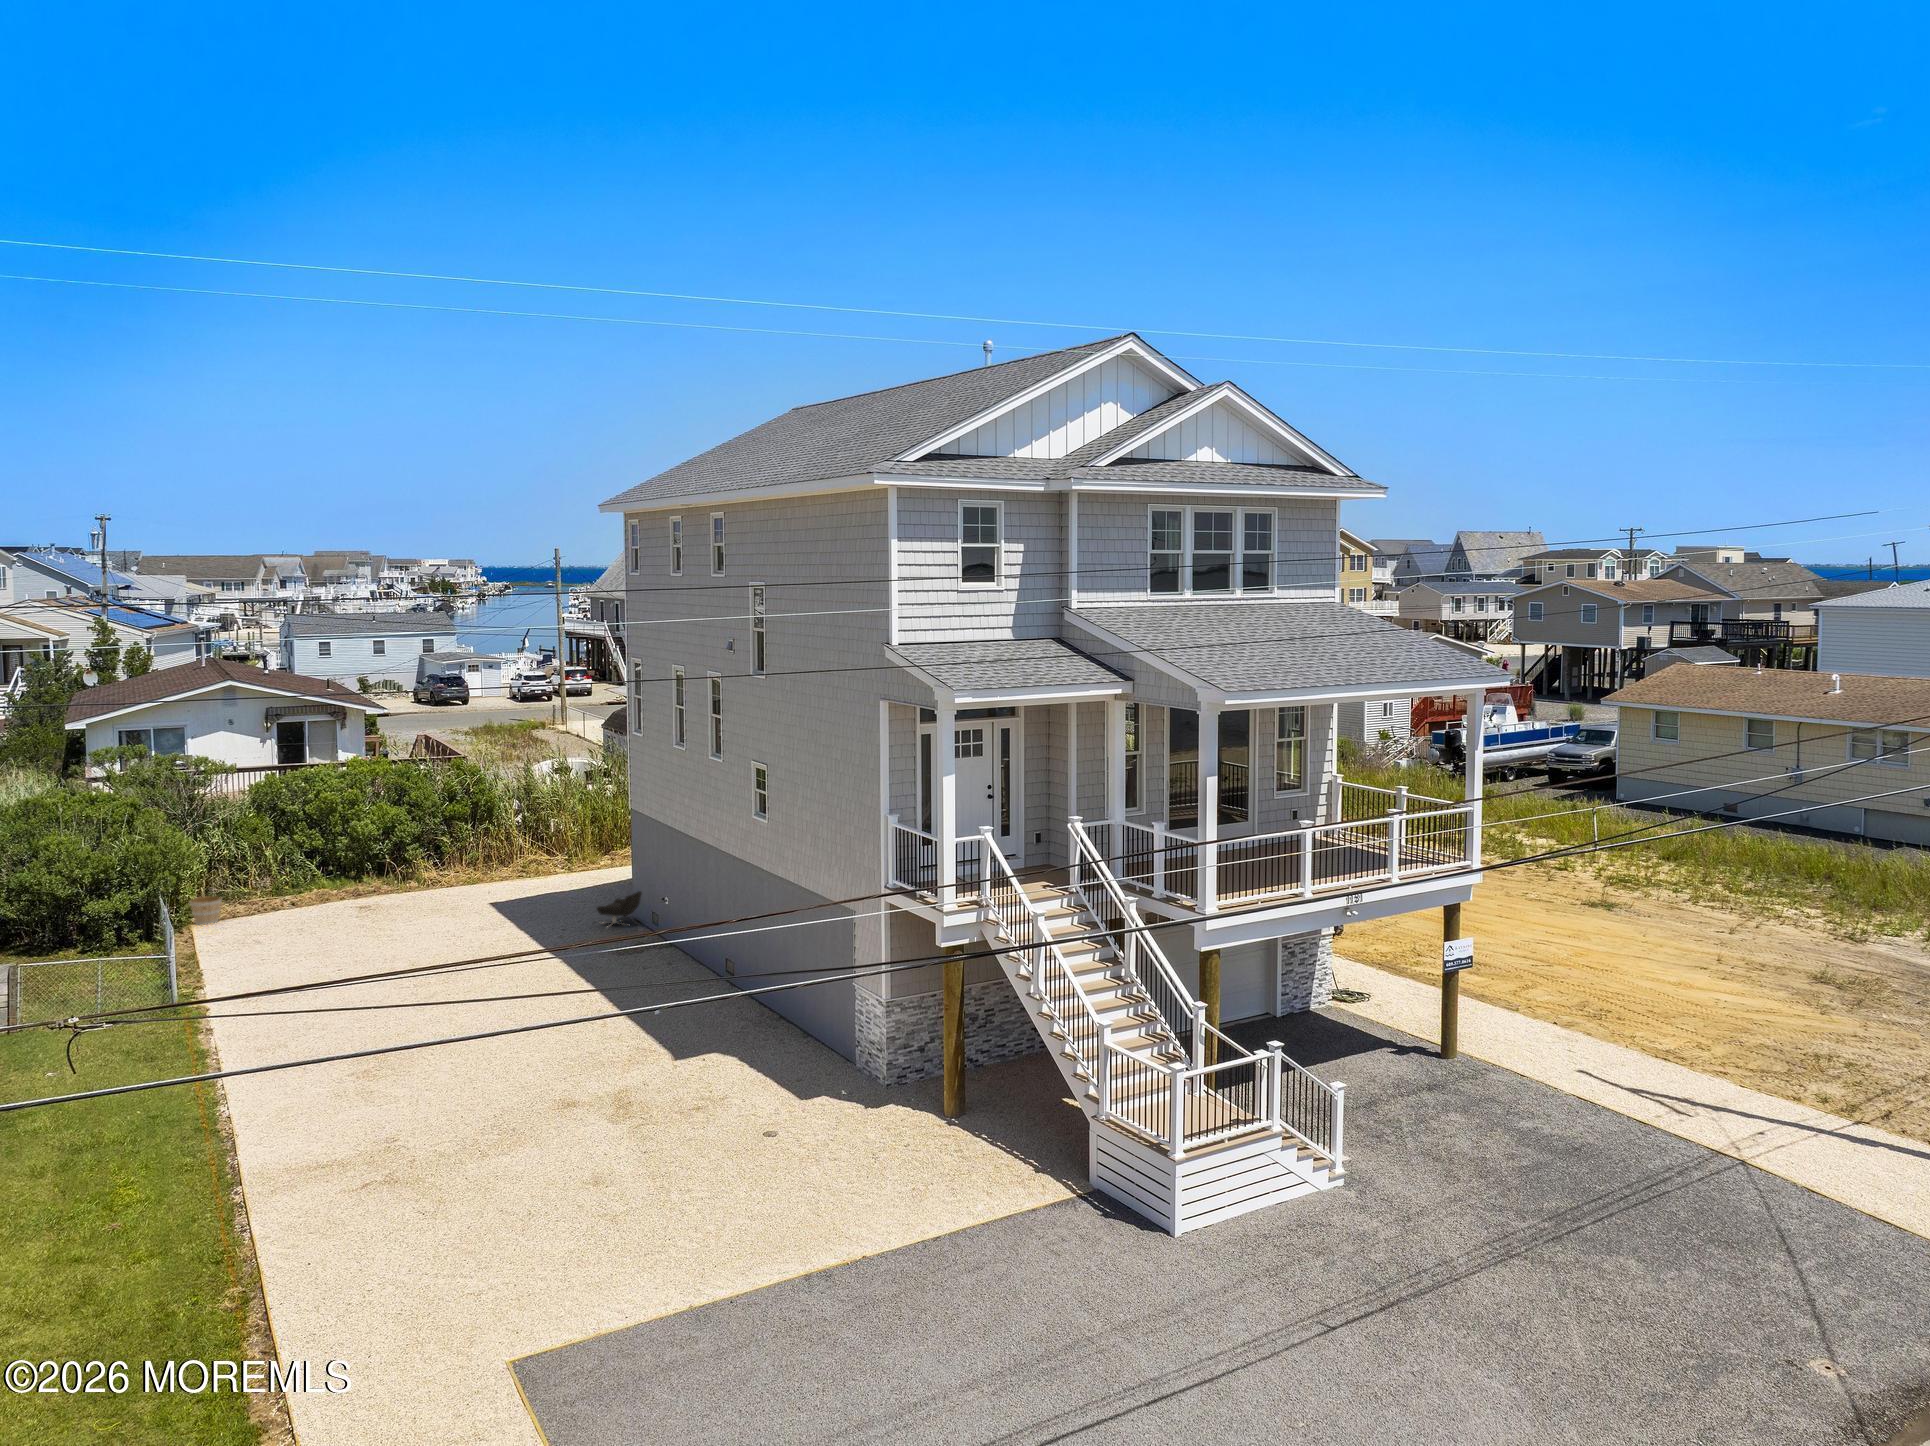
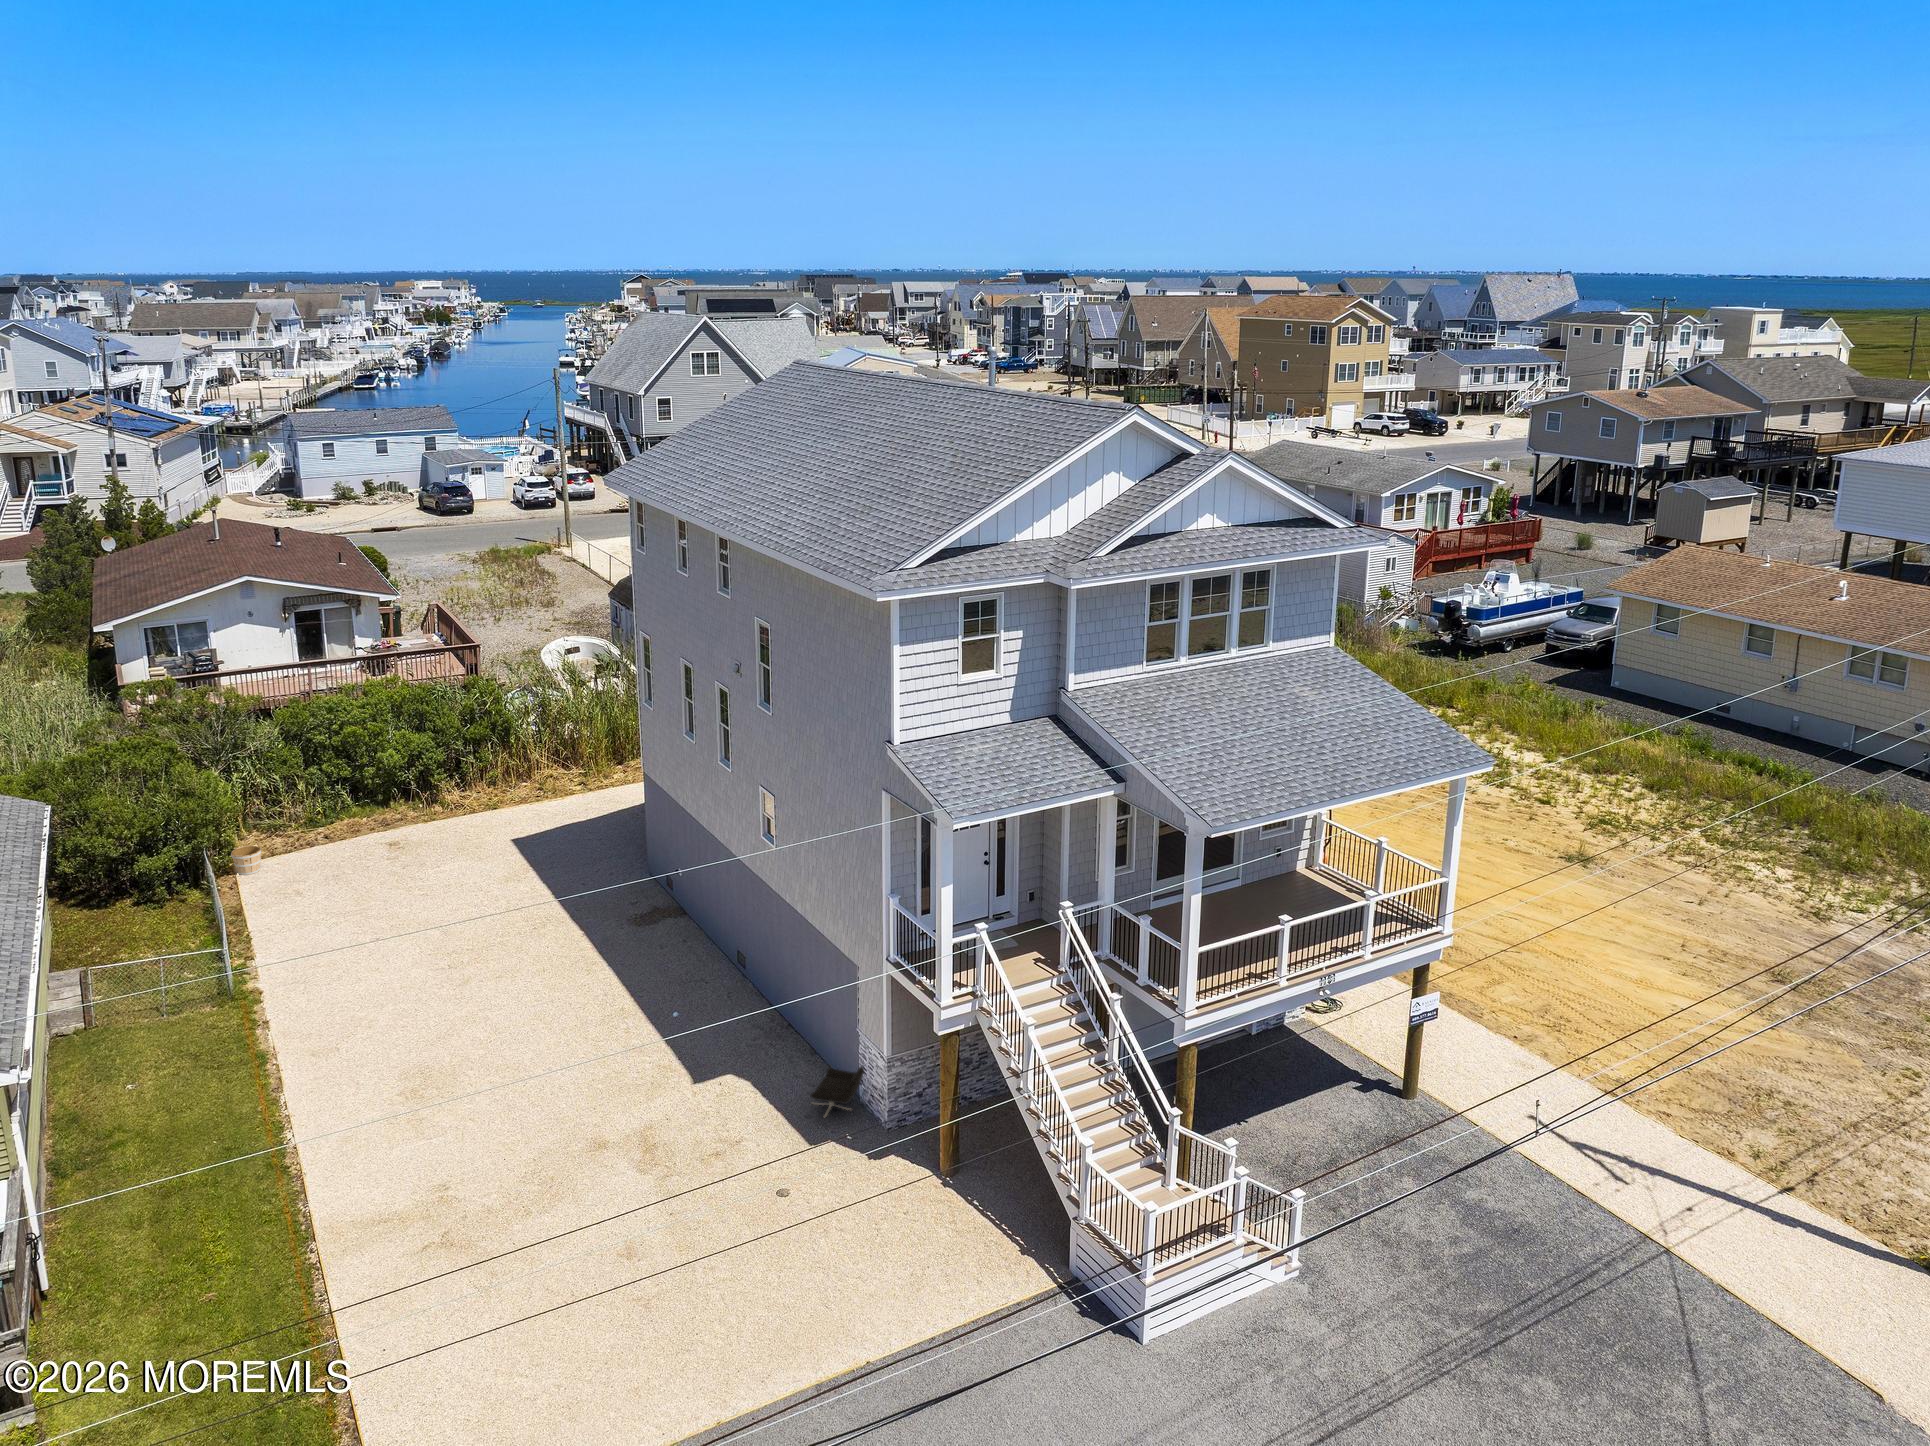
lounge chair: present [597,891,642,927] -> present [811,1066,864,1118]

